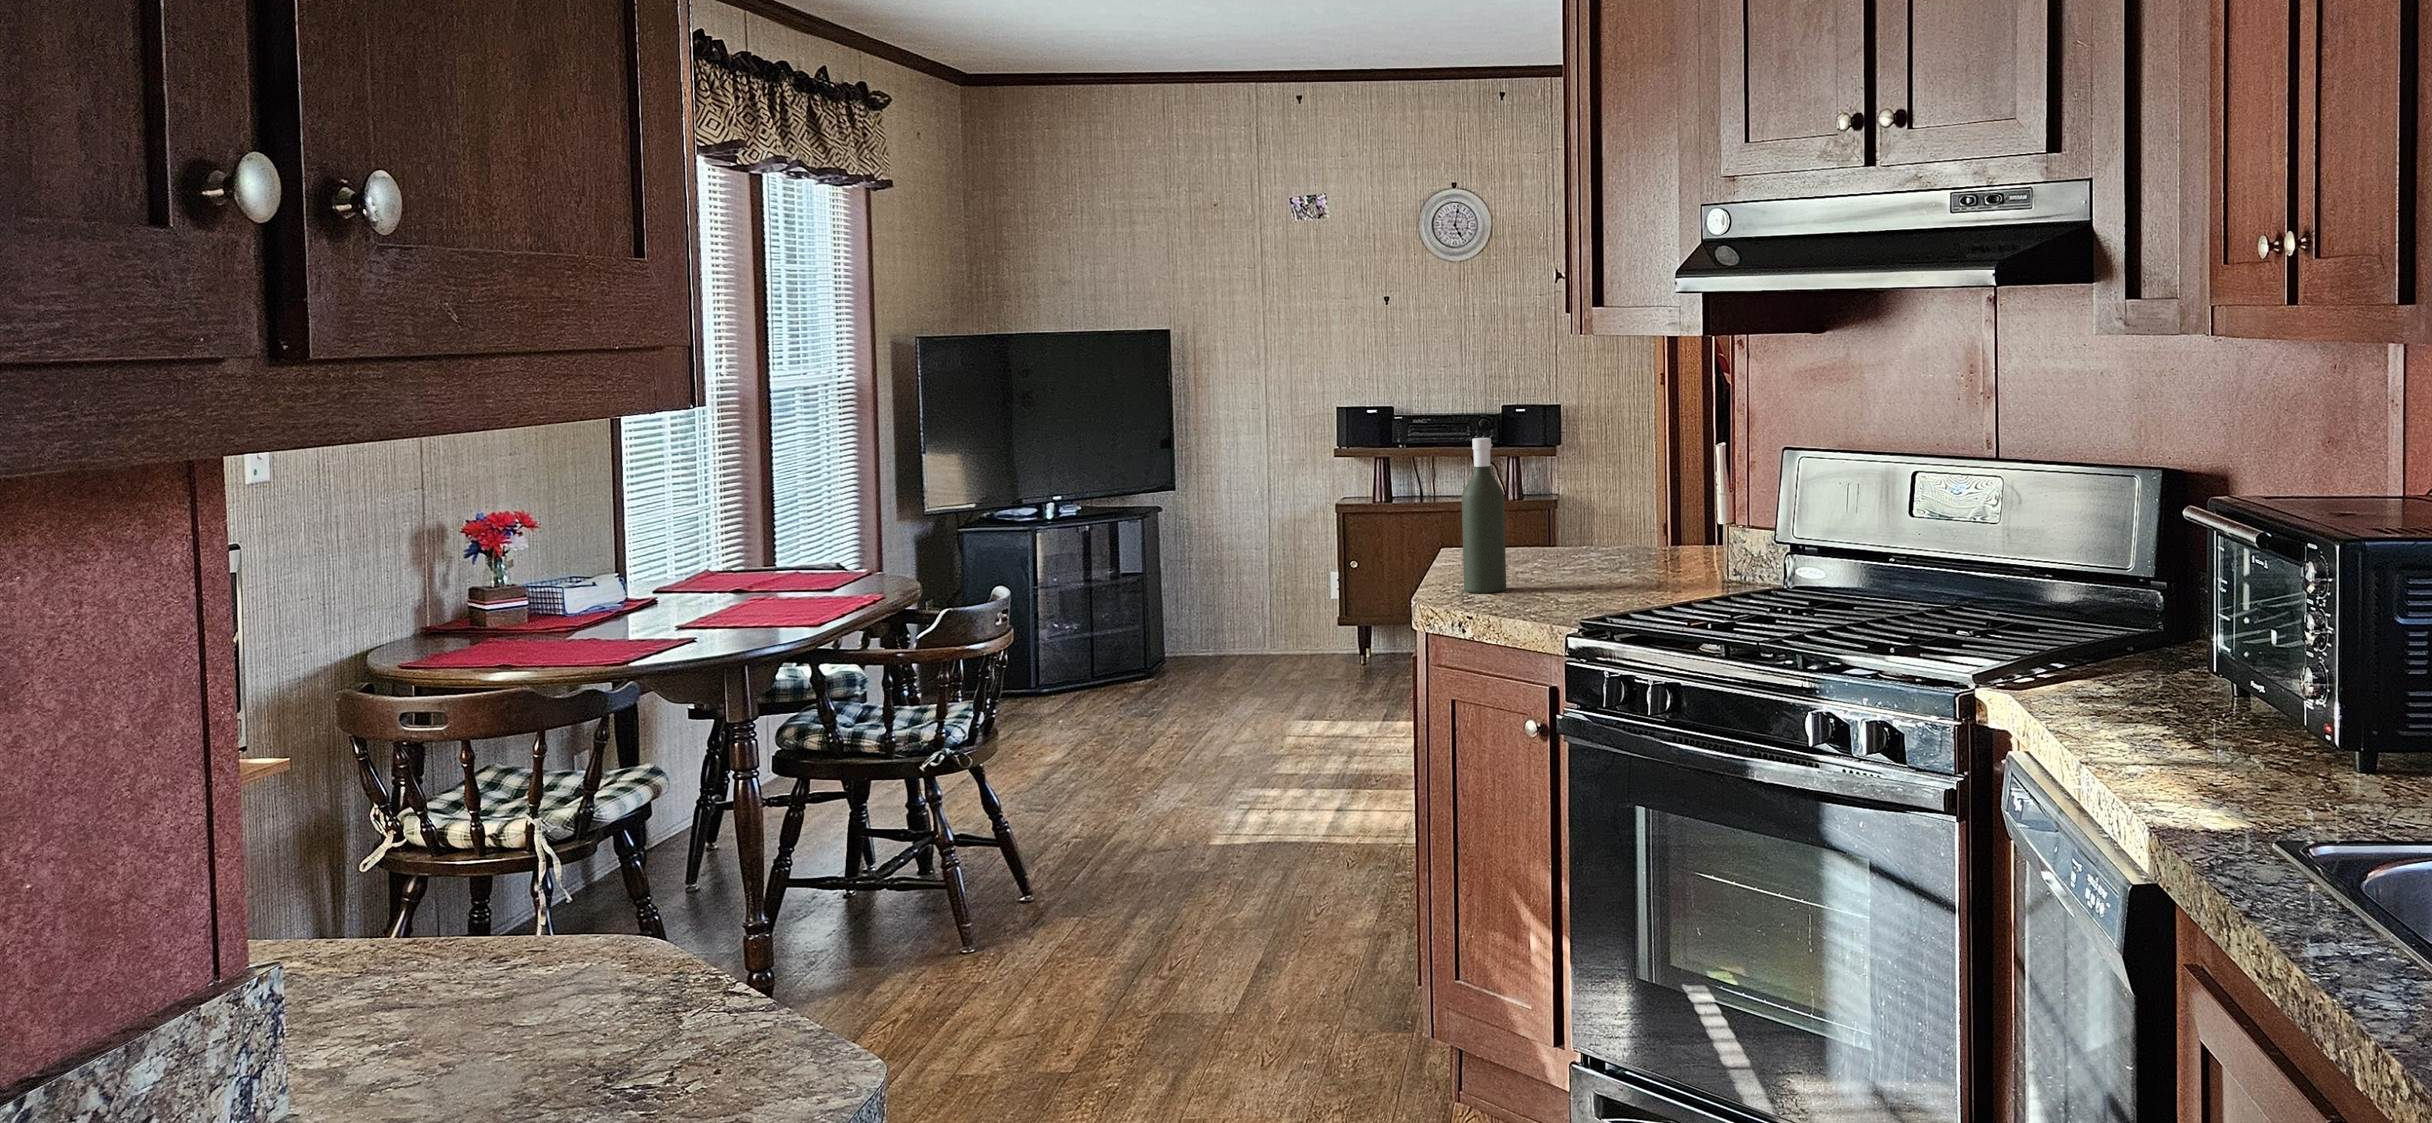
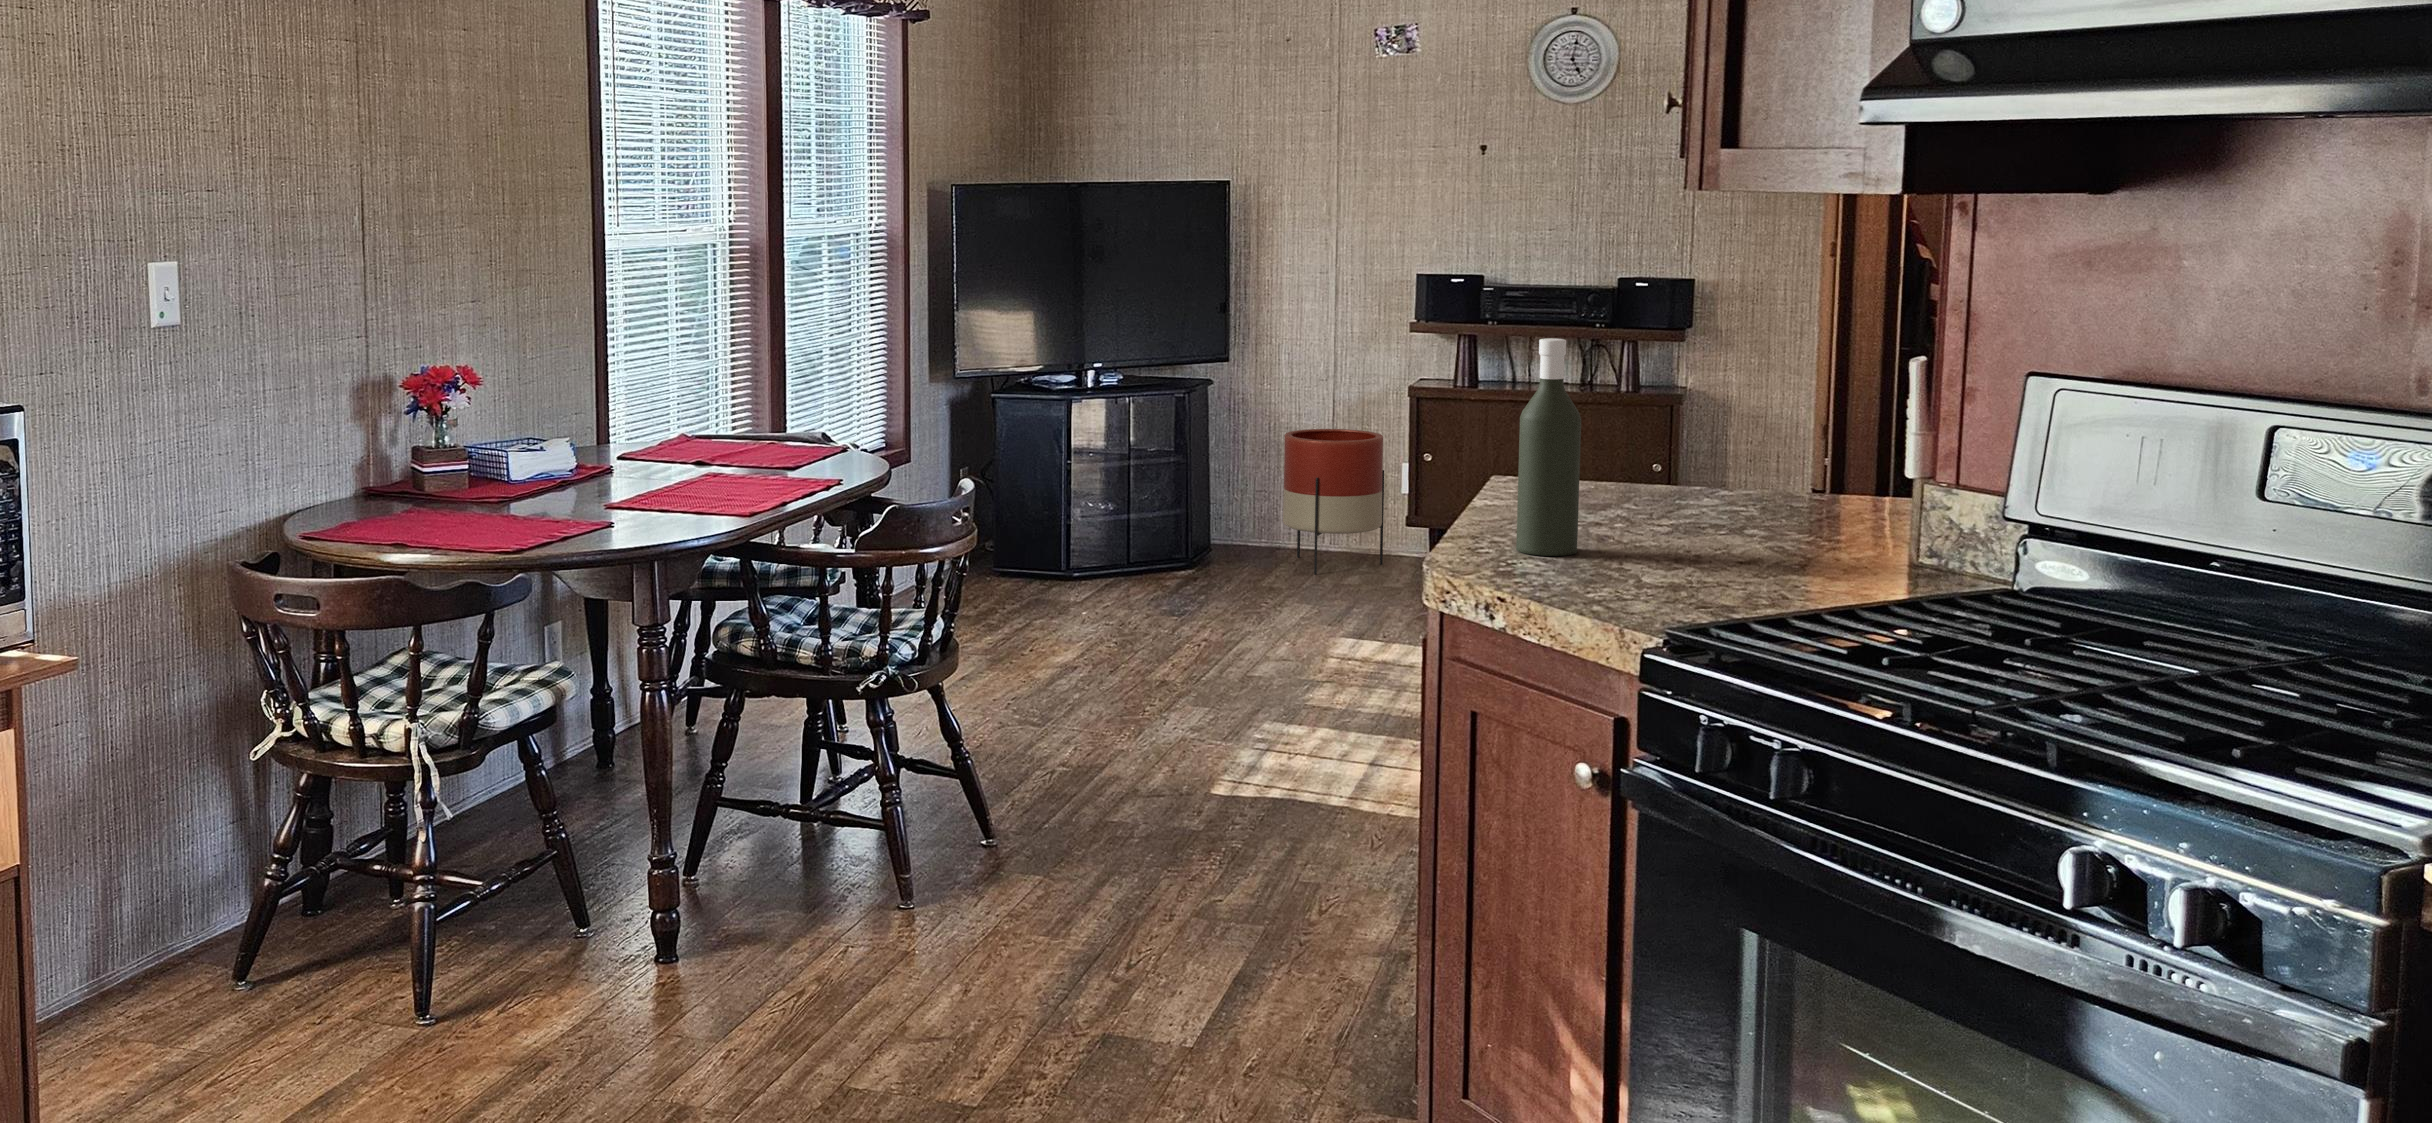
planter: none [1226,545,1318,675] -> present [1283,429,1384,575]

